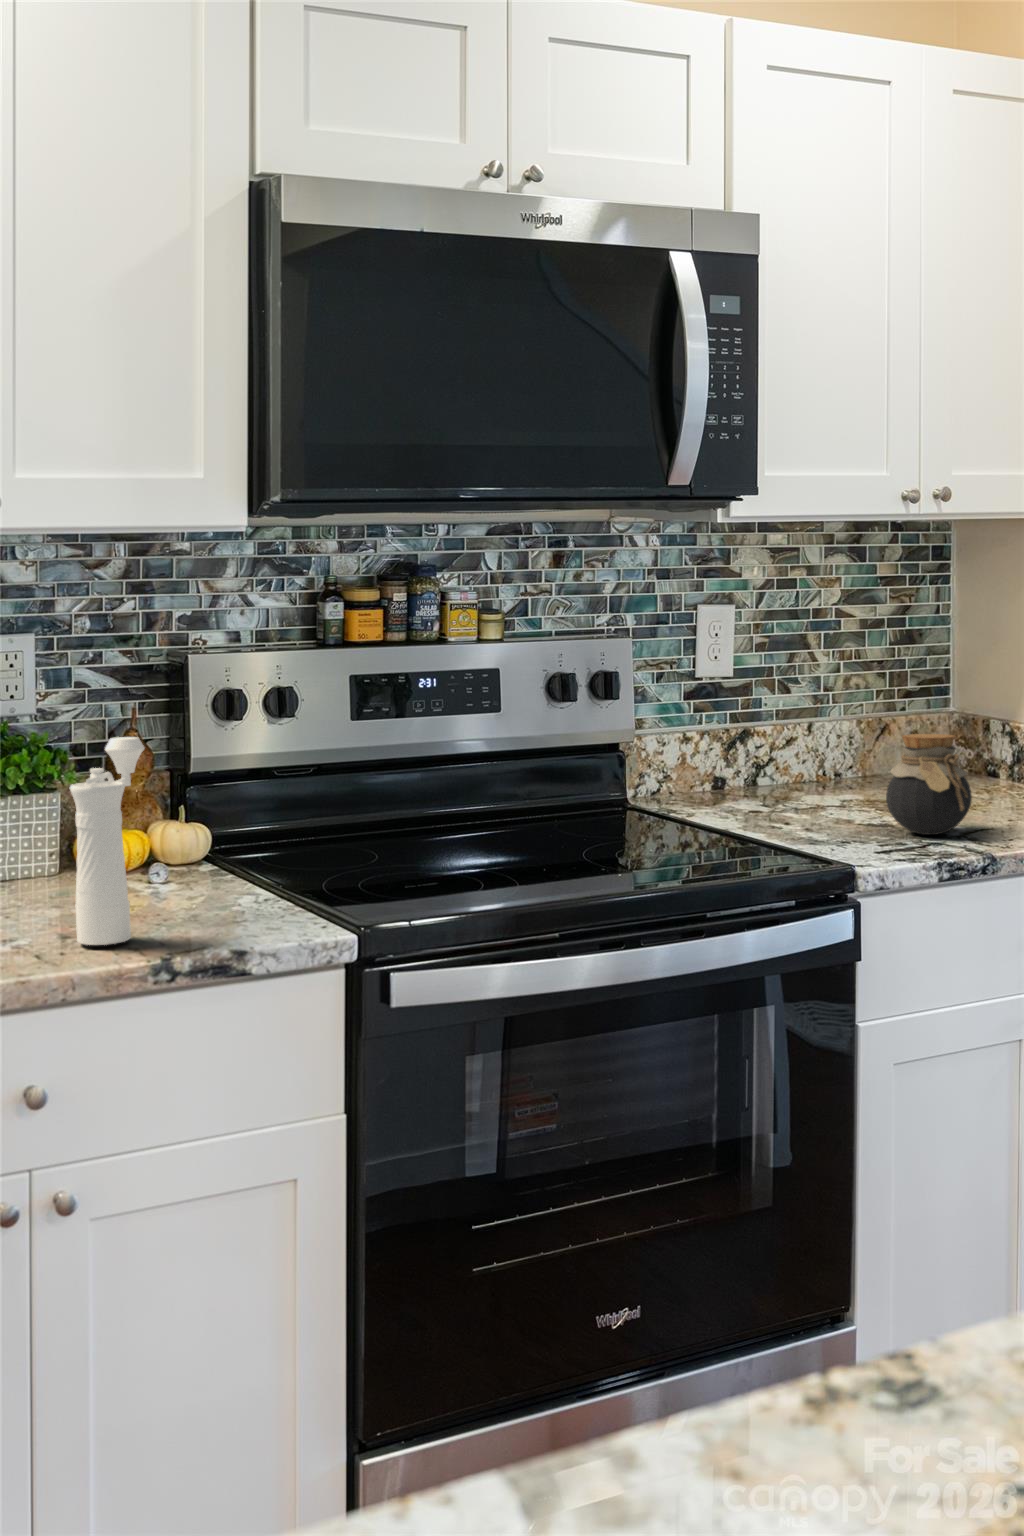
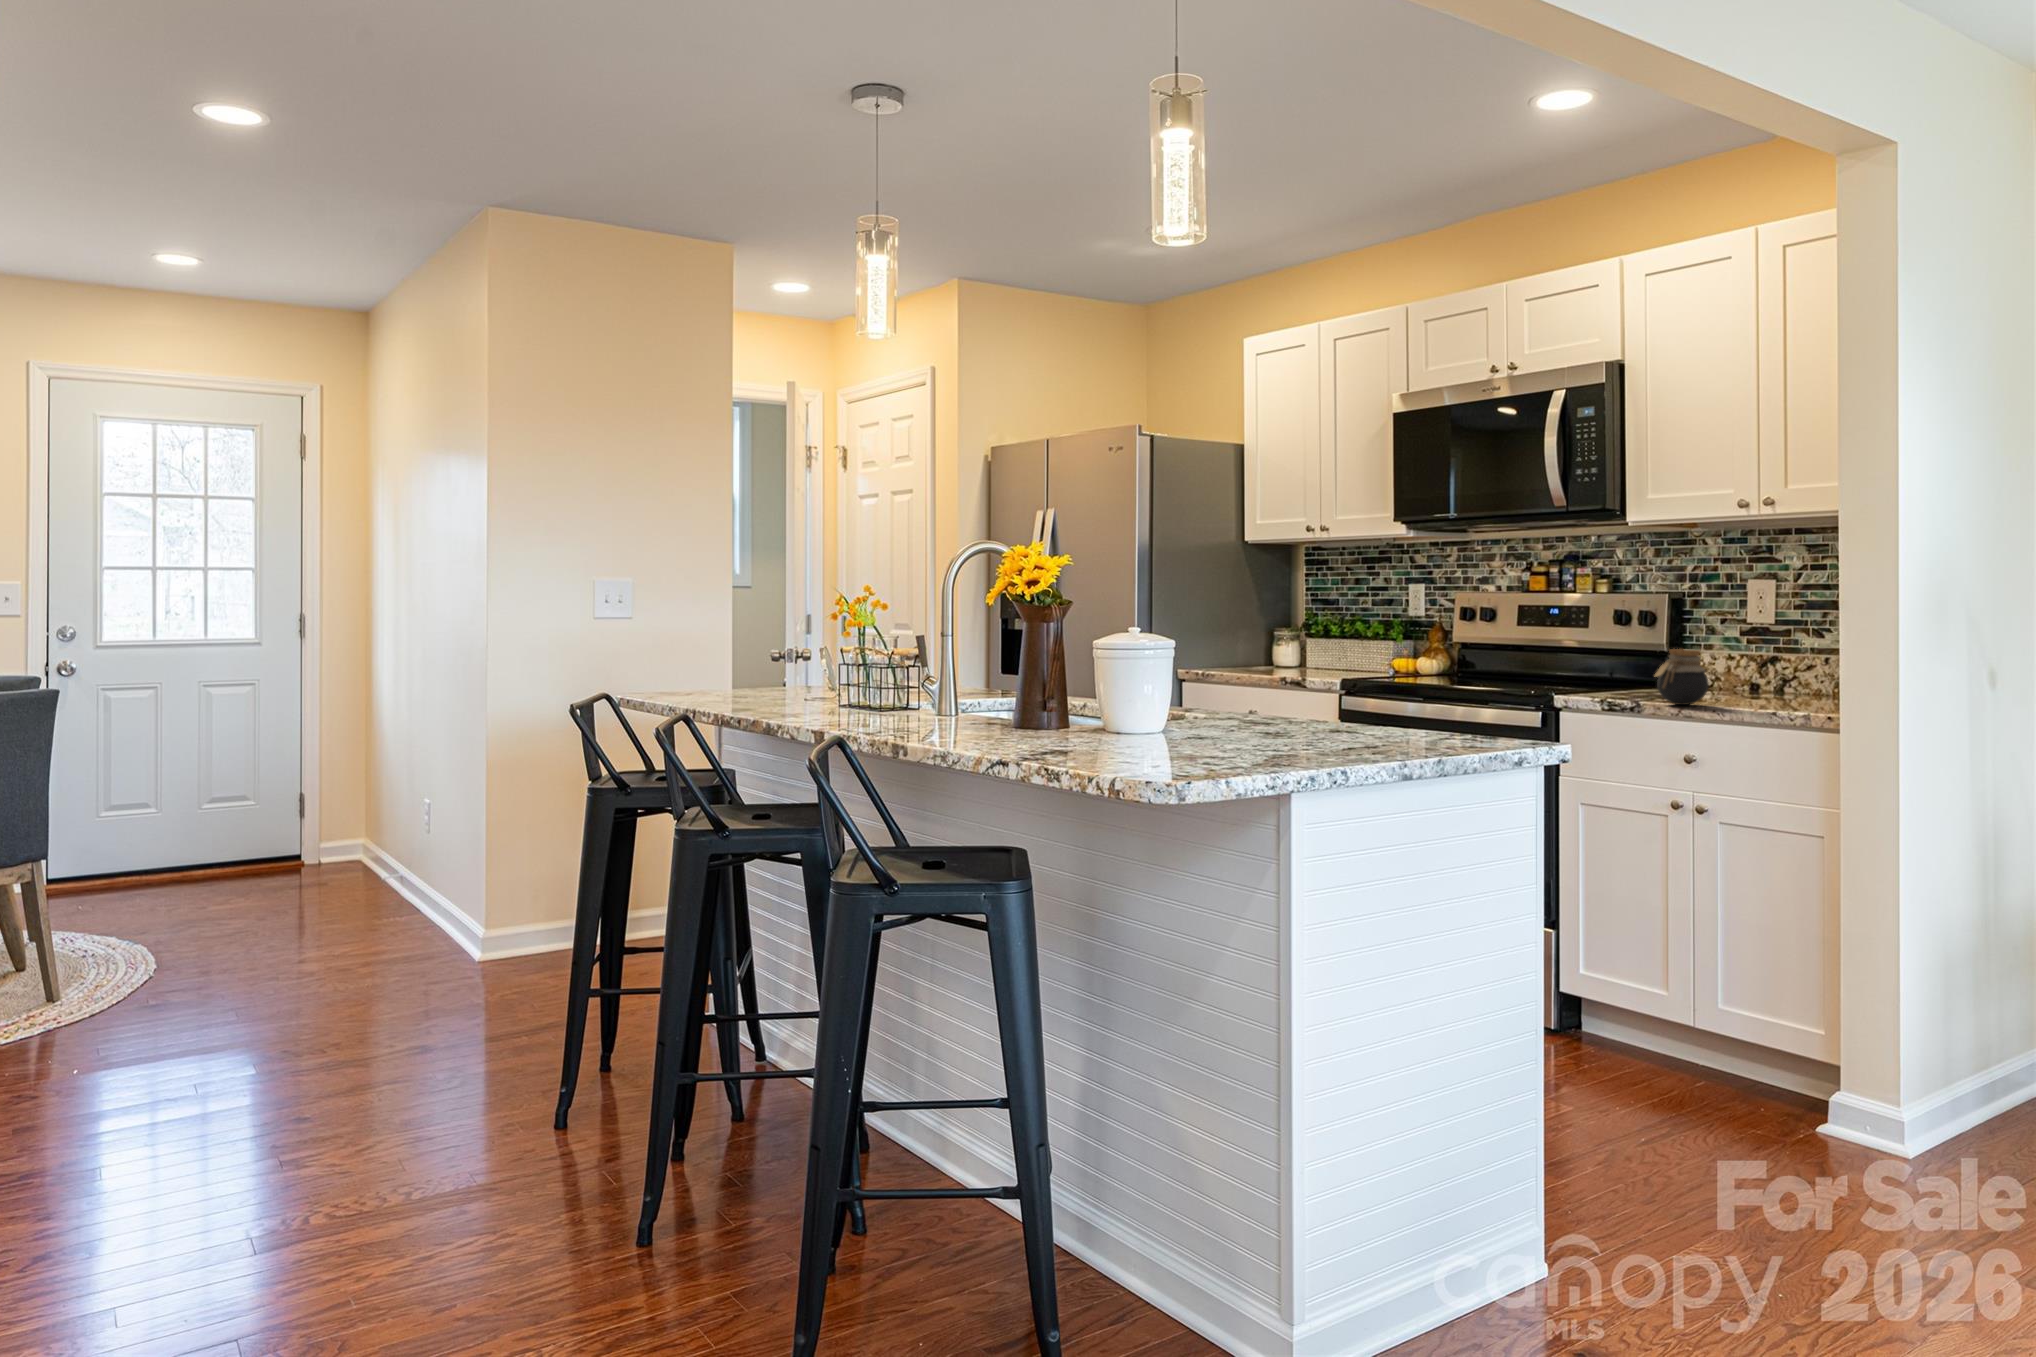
pepper mill: present [70,737,144,945] -> none [1305,615,1356,679]

